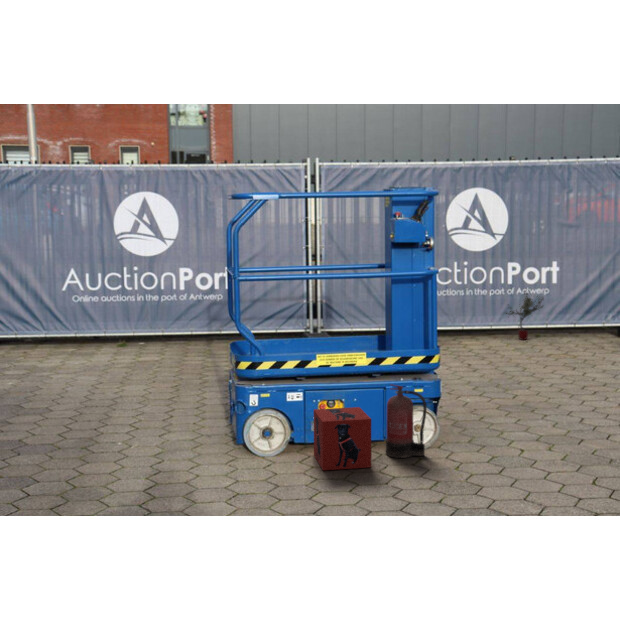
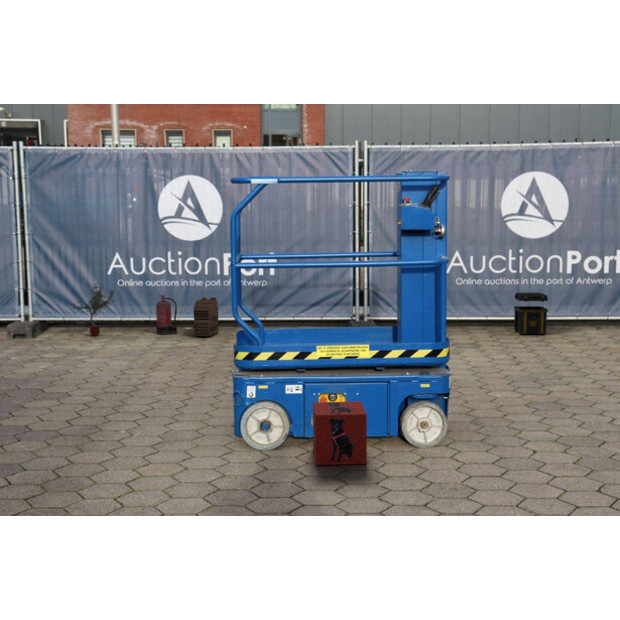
potted tree: present [506,293,544,340] -> present [73,284,114,336]
toolbox: none [459,302,491,342] -> present [514,292,548,335]
backpack: none [153,312,177,350] -> present [193,297,219,336]
fire extinguisher: present [386,384,427,458] -> present [156,295,177,334]

